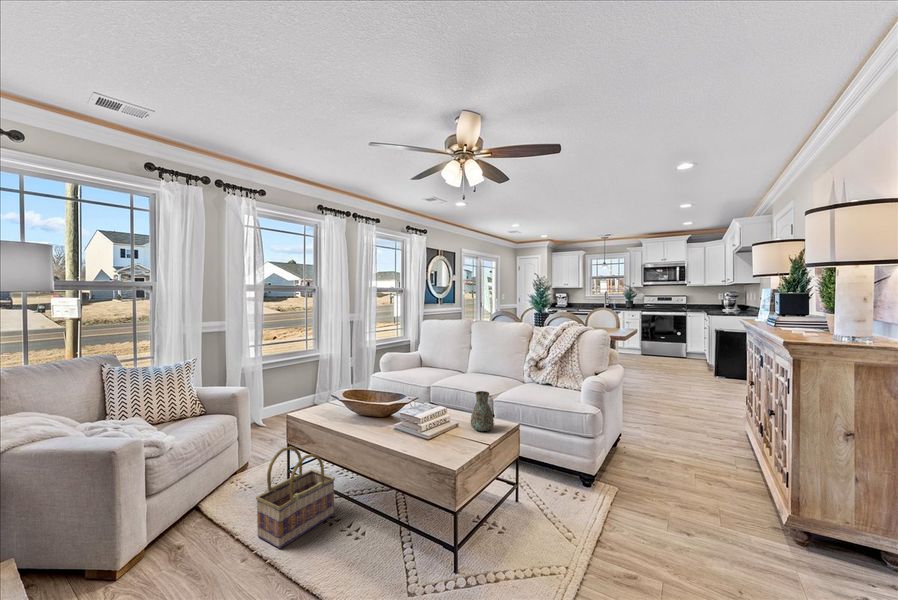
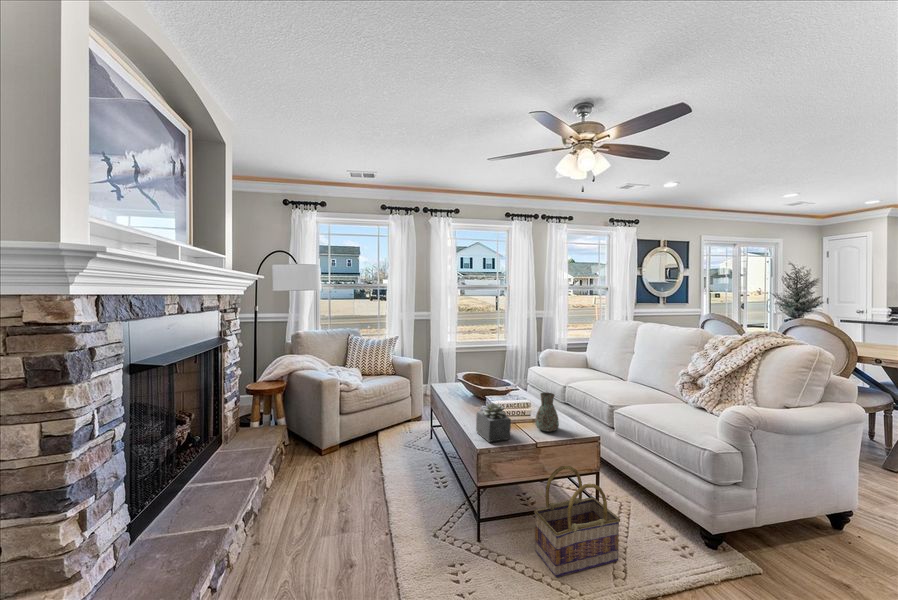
succulent plant: none [428,411,470,456] -> present [476,403,511,442]
basket: present [256,446,335,548] -> present [534,466,620,577]

